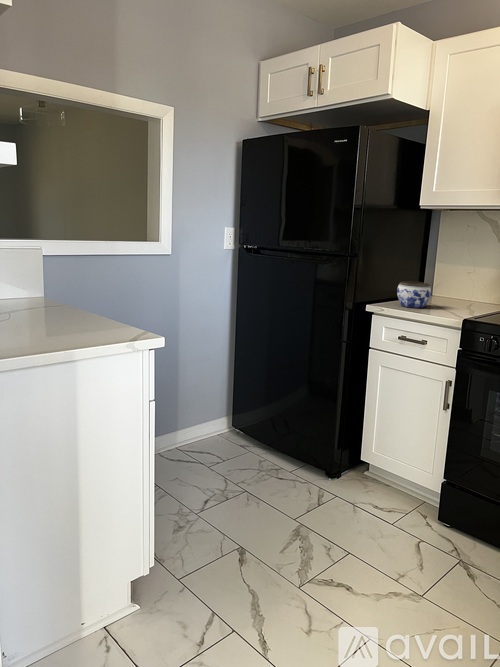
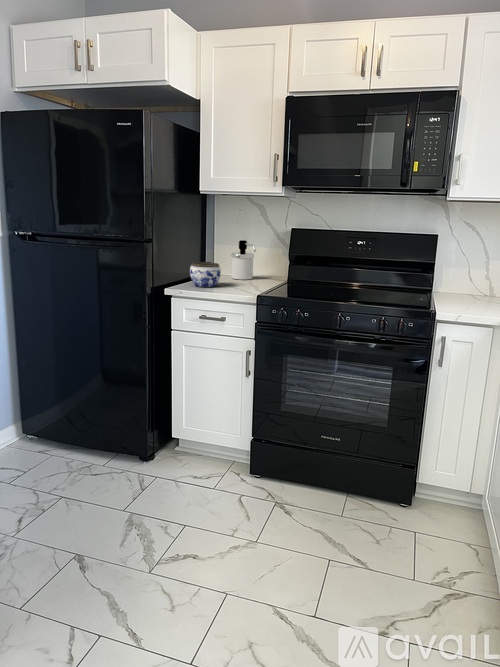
soap dispenser: none [447,262,476,304] -> present [231,240,256,280]

